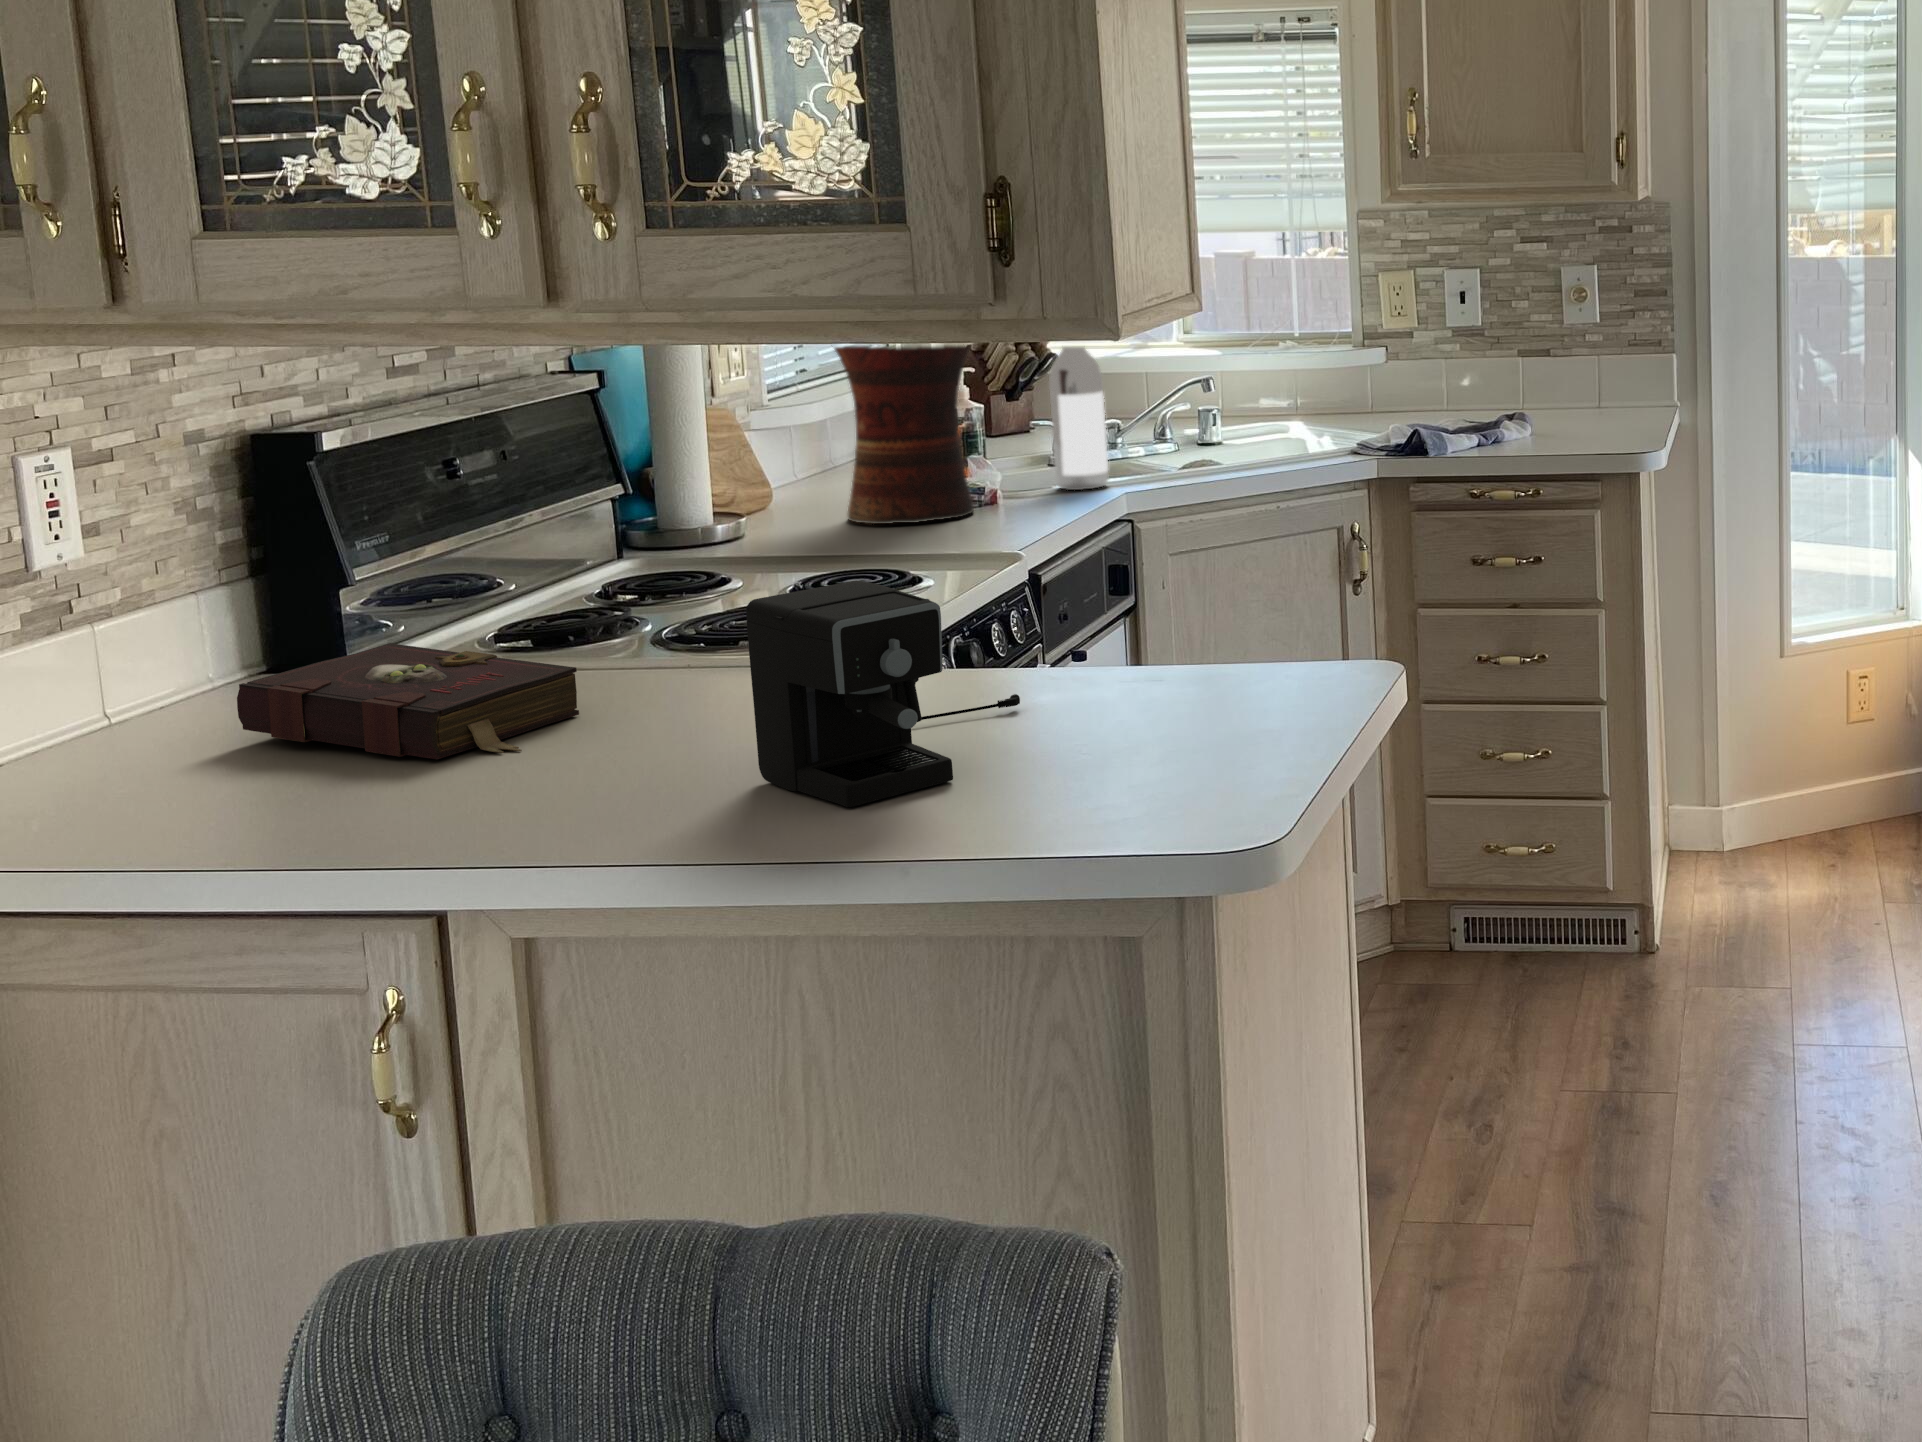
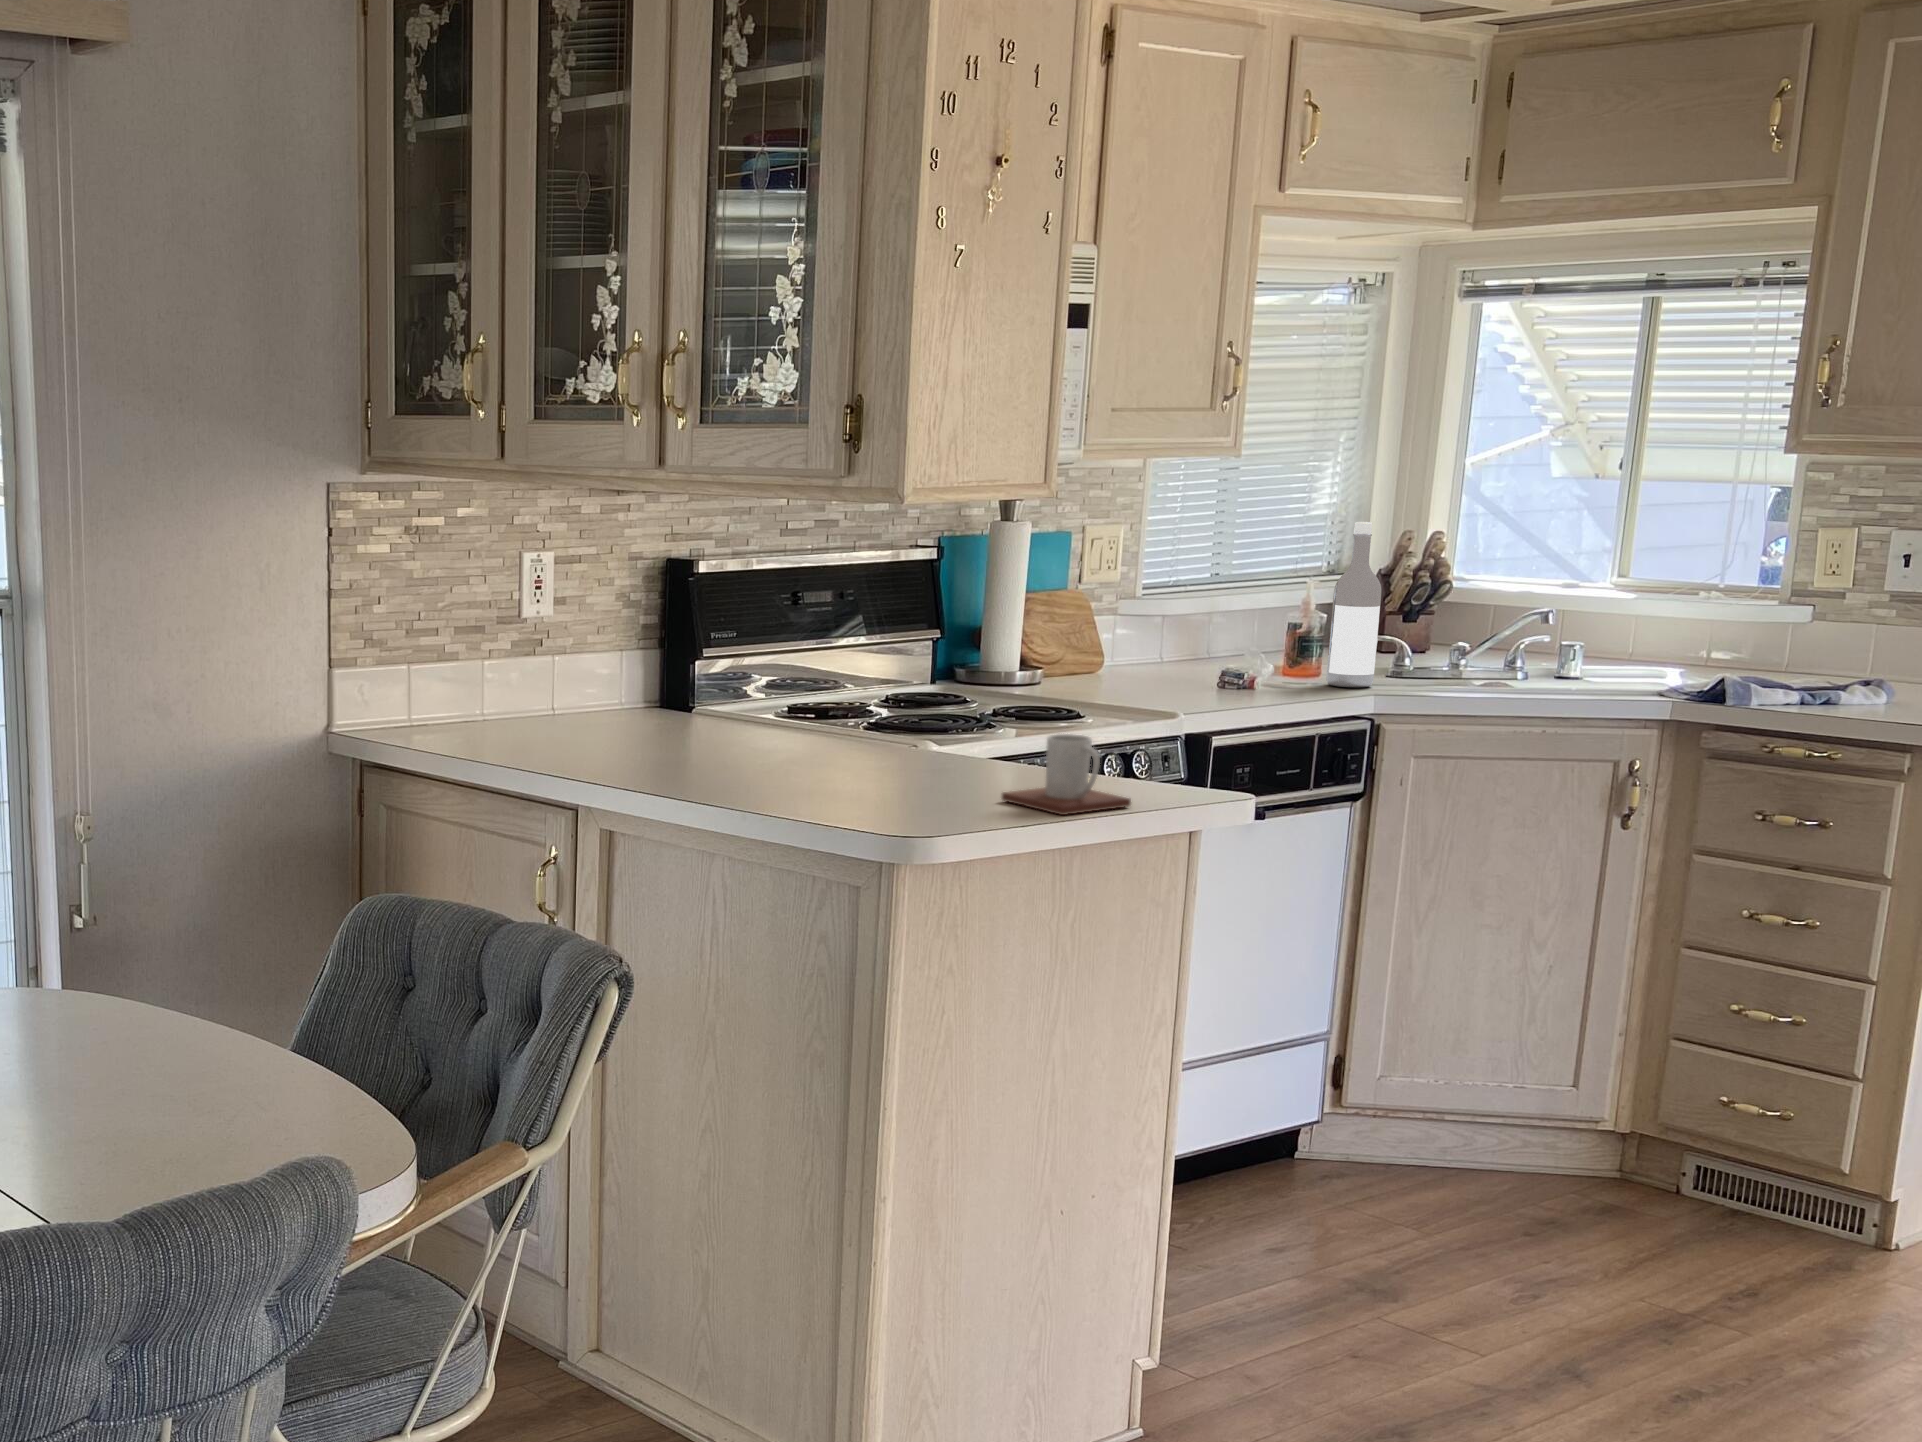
vase: present [835,346,974,524] -> none [1125,520,1264,690]
coffee maker: present [746,581,1020,807] -> none [748,674,942,799]
mug: none [1176,602,1336,721] -> present [1002,734,1131,815]
book: present [237,643,579,759] -> none [593,689,745,751]

